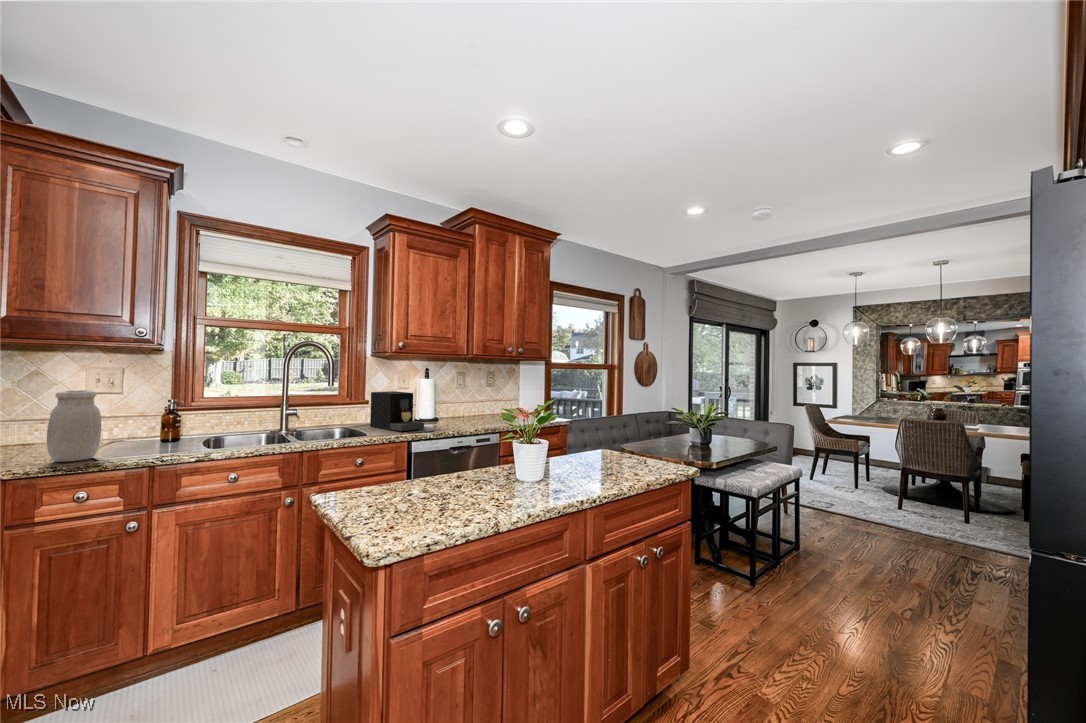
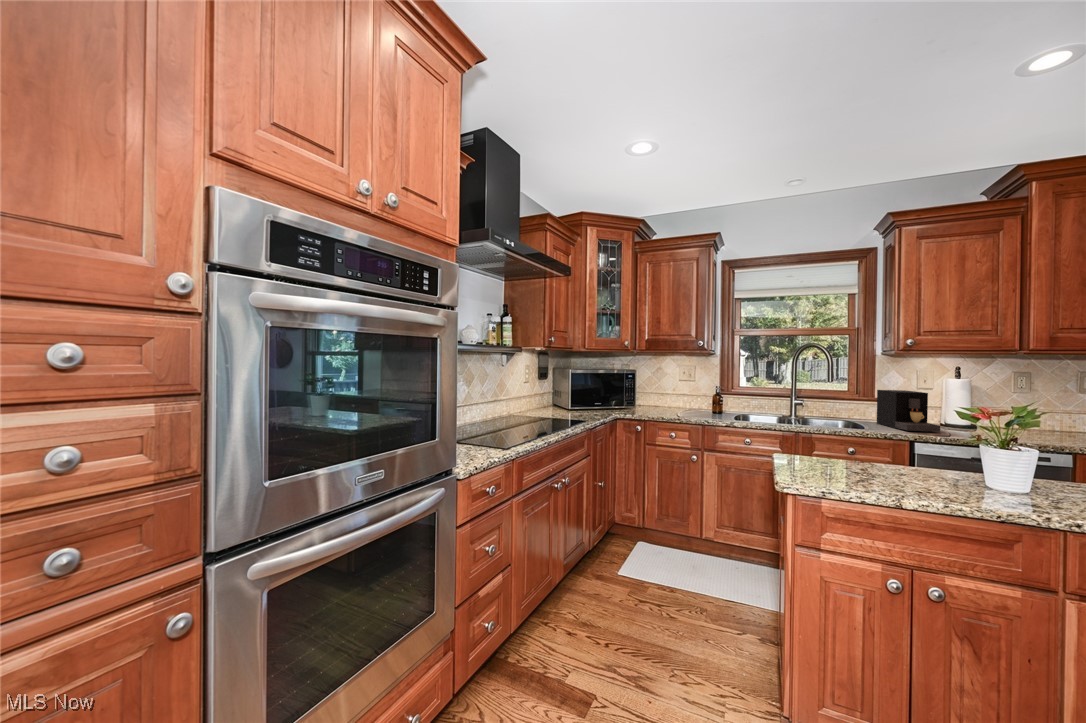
jar: present [47,390,101,462] -> none [660,377,682,416]

